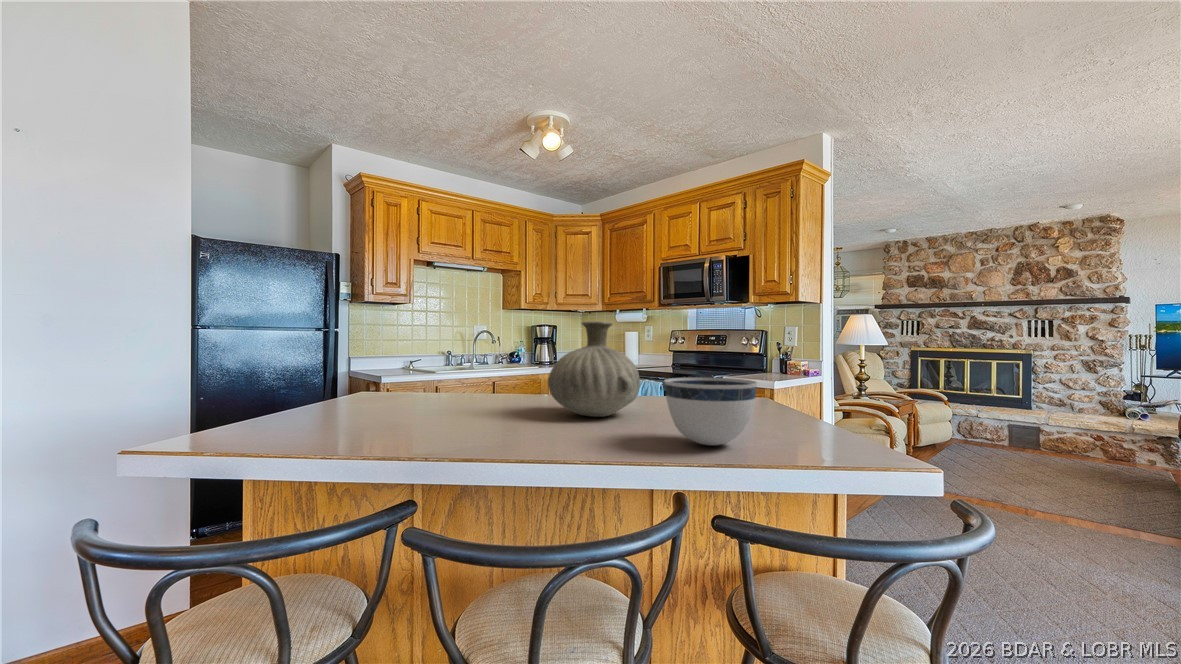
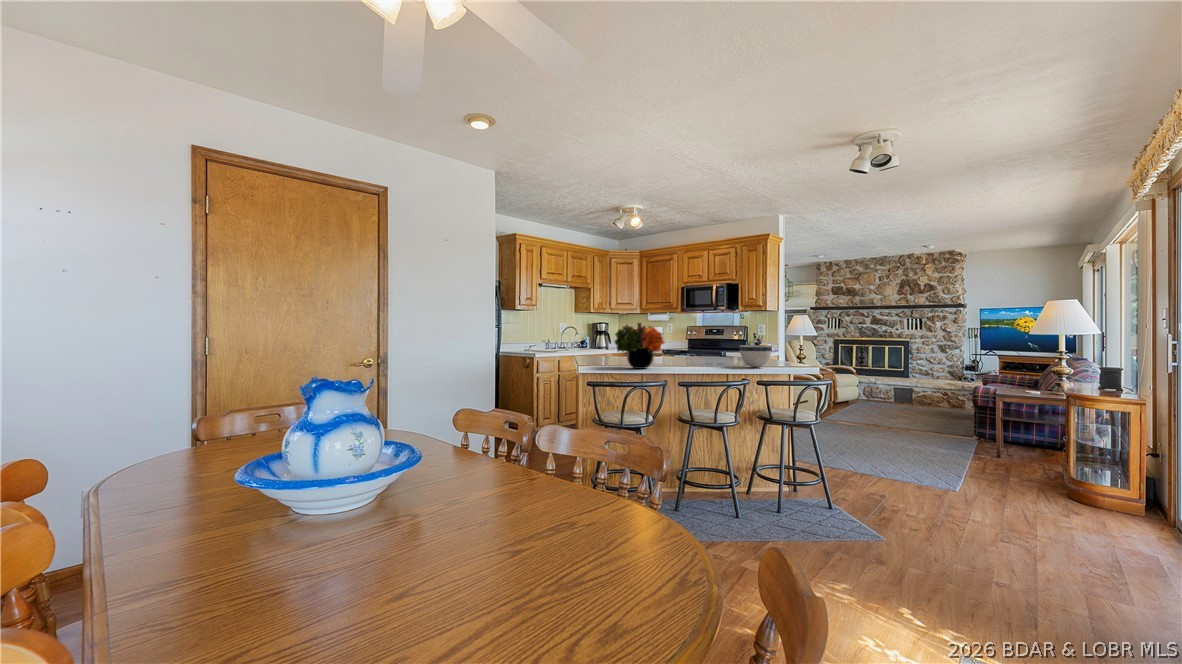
flower arrangement: none [284,313,449,444] -> present [615,323,665,369]
vase: present [548,321,640,417] -> none [678,325,718,364]

